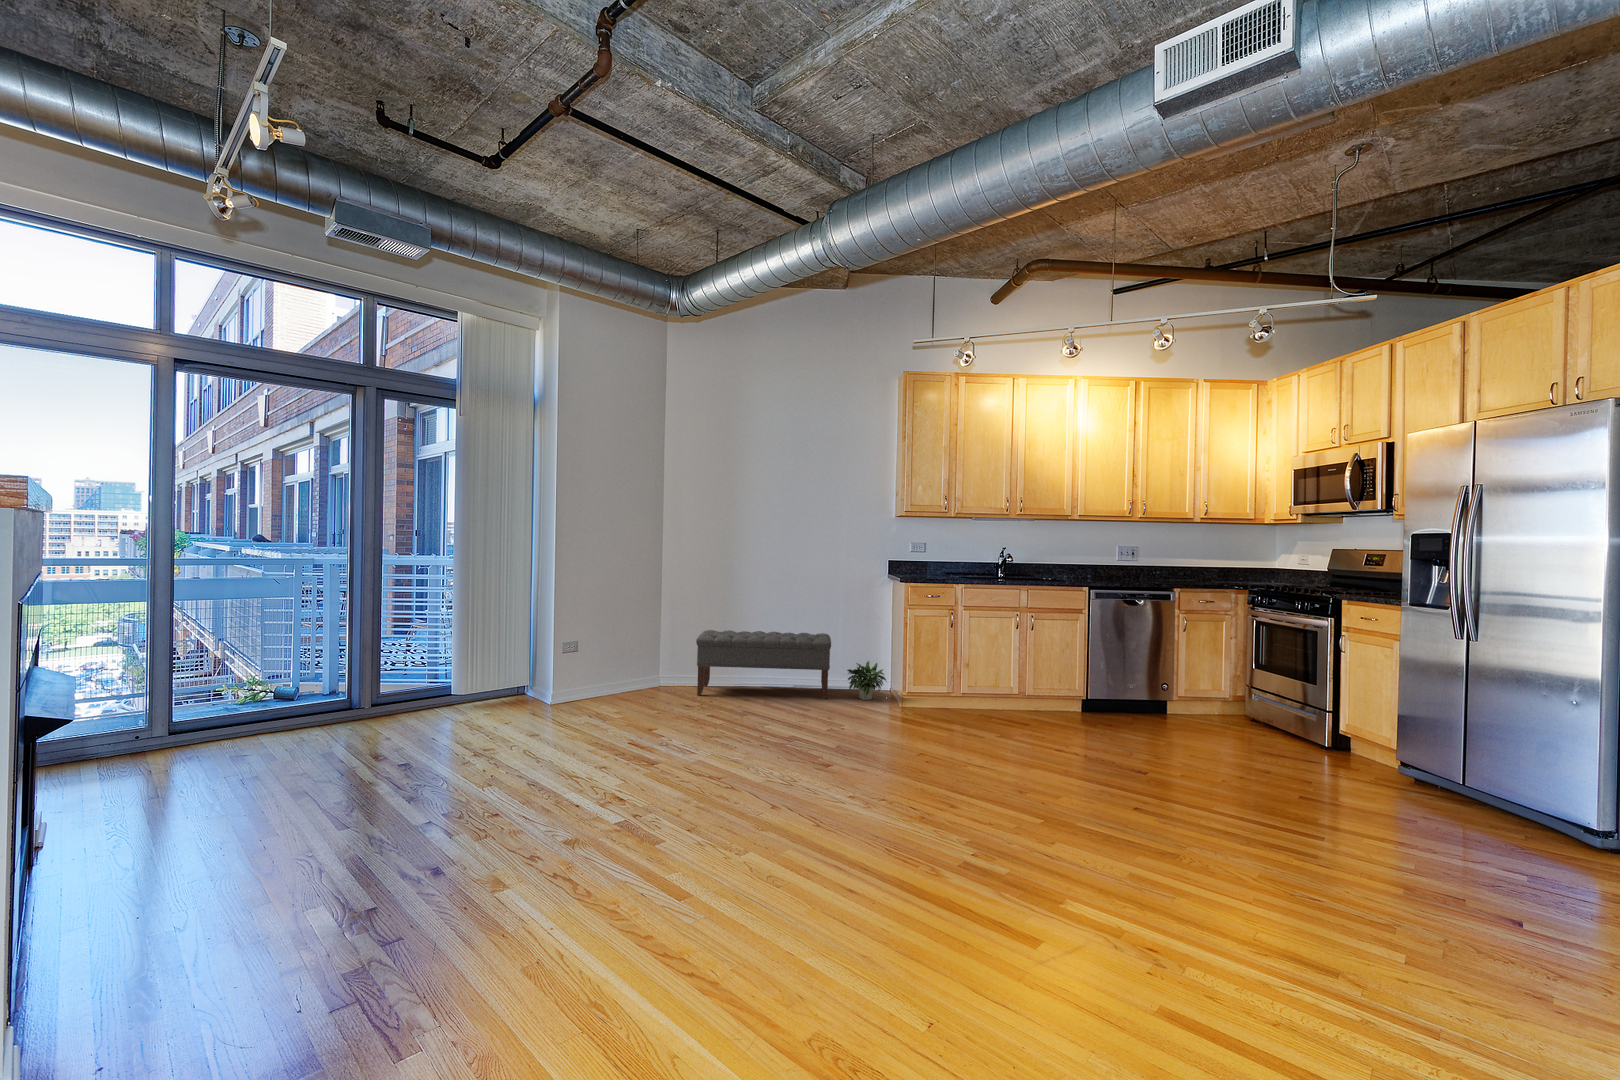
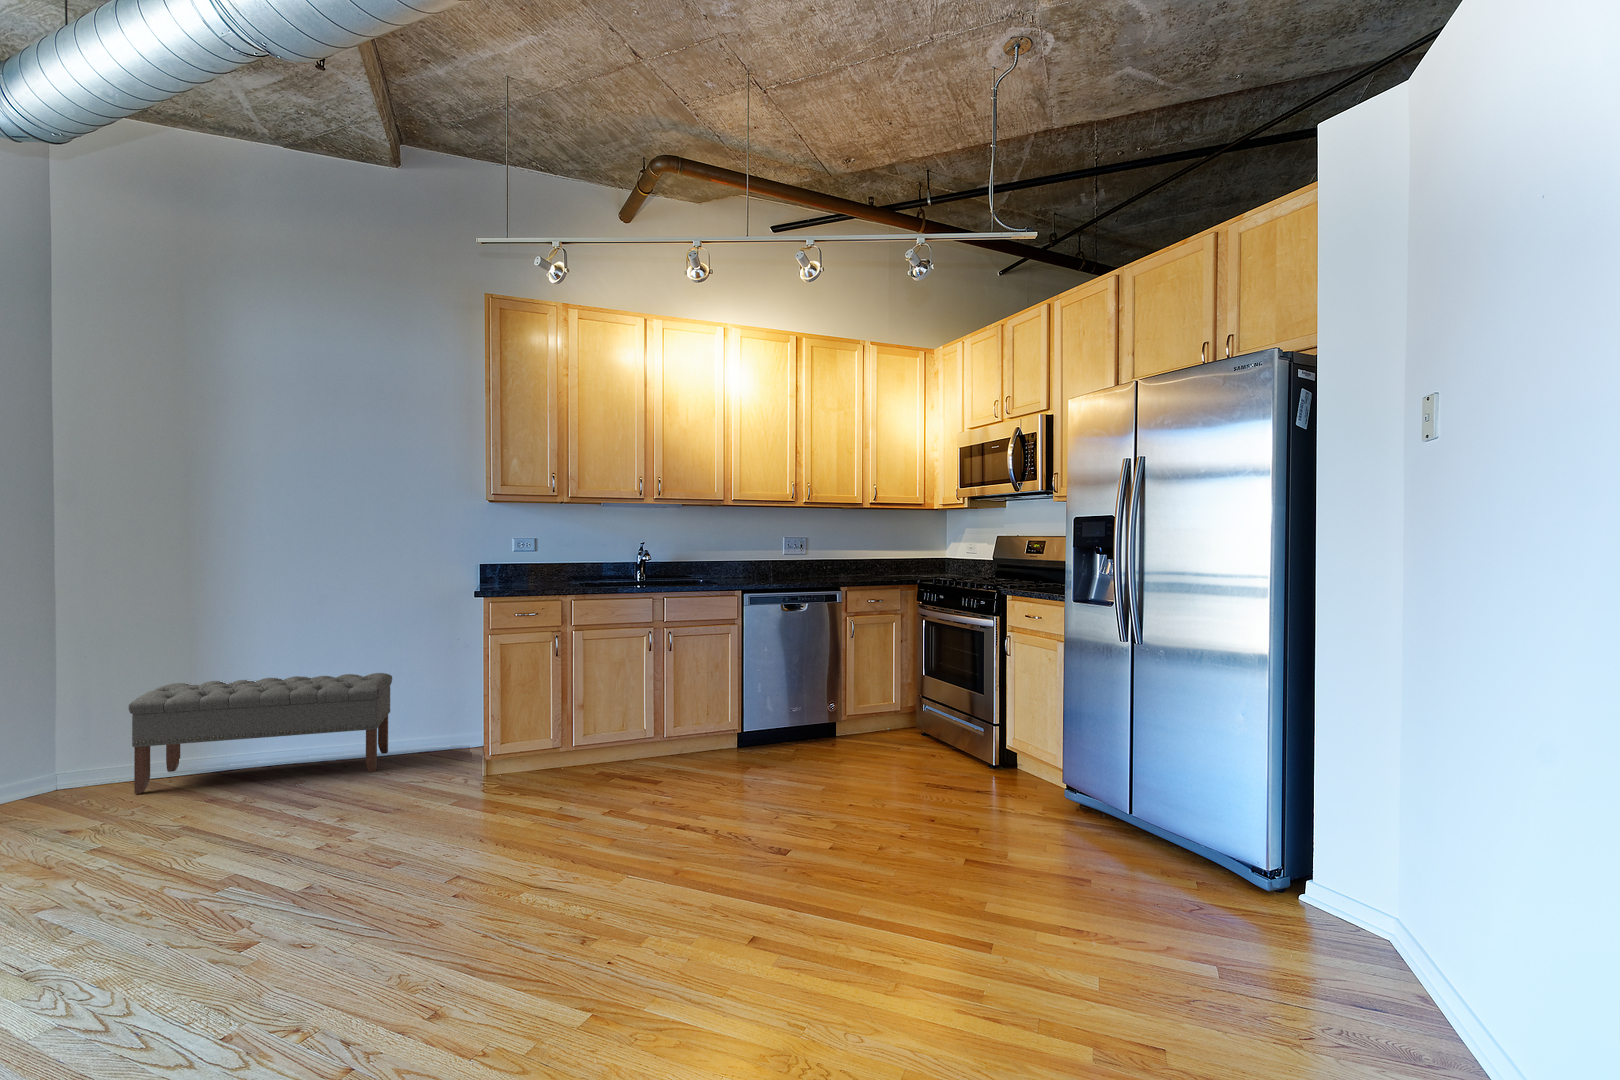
potted plant: present [847,661,891,700] -> none [409,707,480,765]

